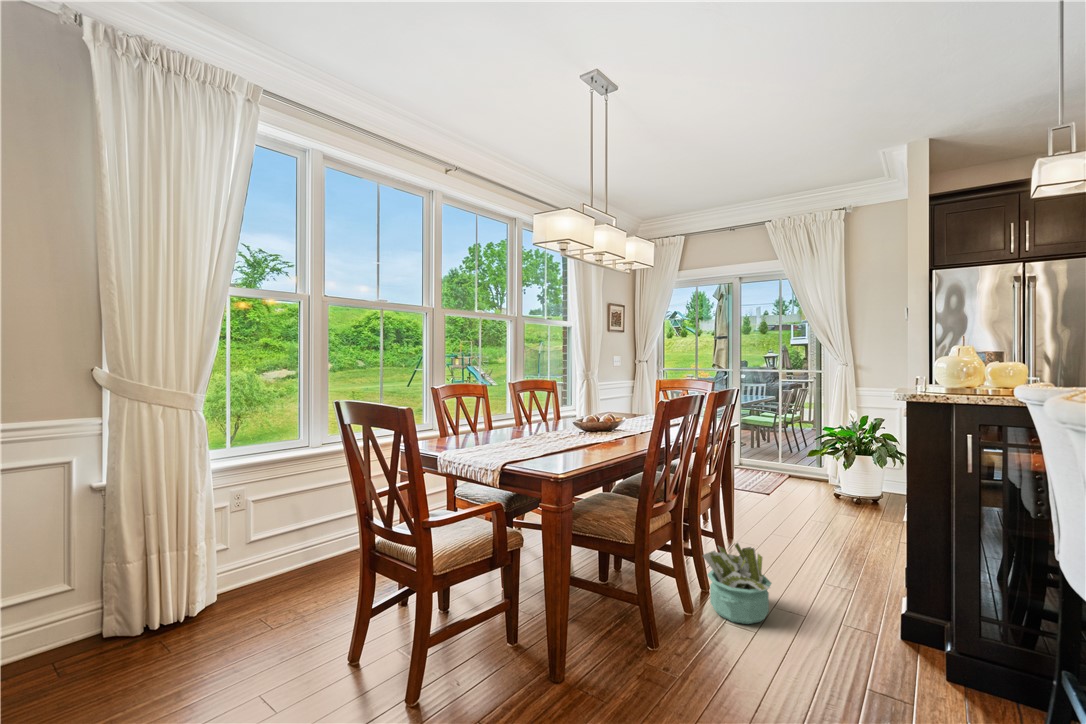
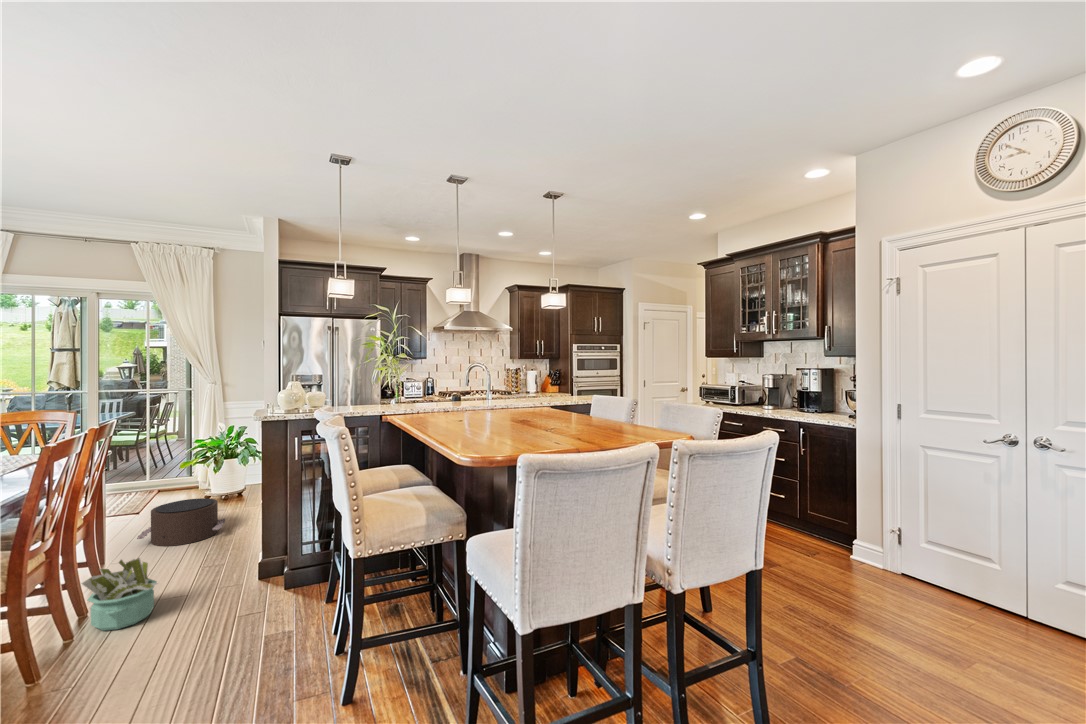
pouf: none [763,492,857,547] -> present [137,498,225,546]

